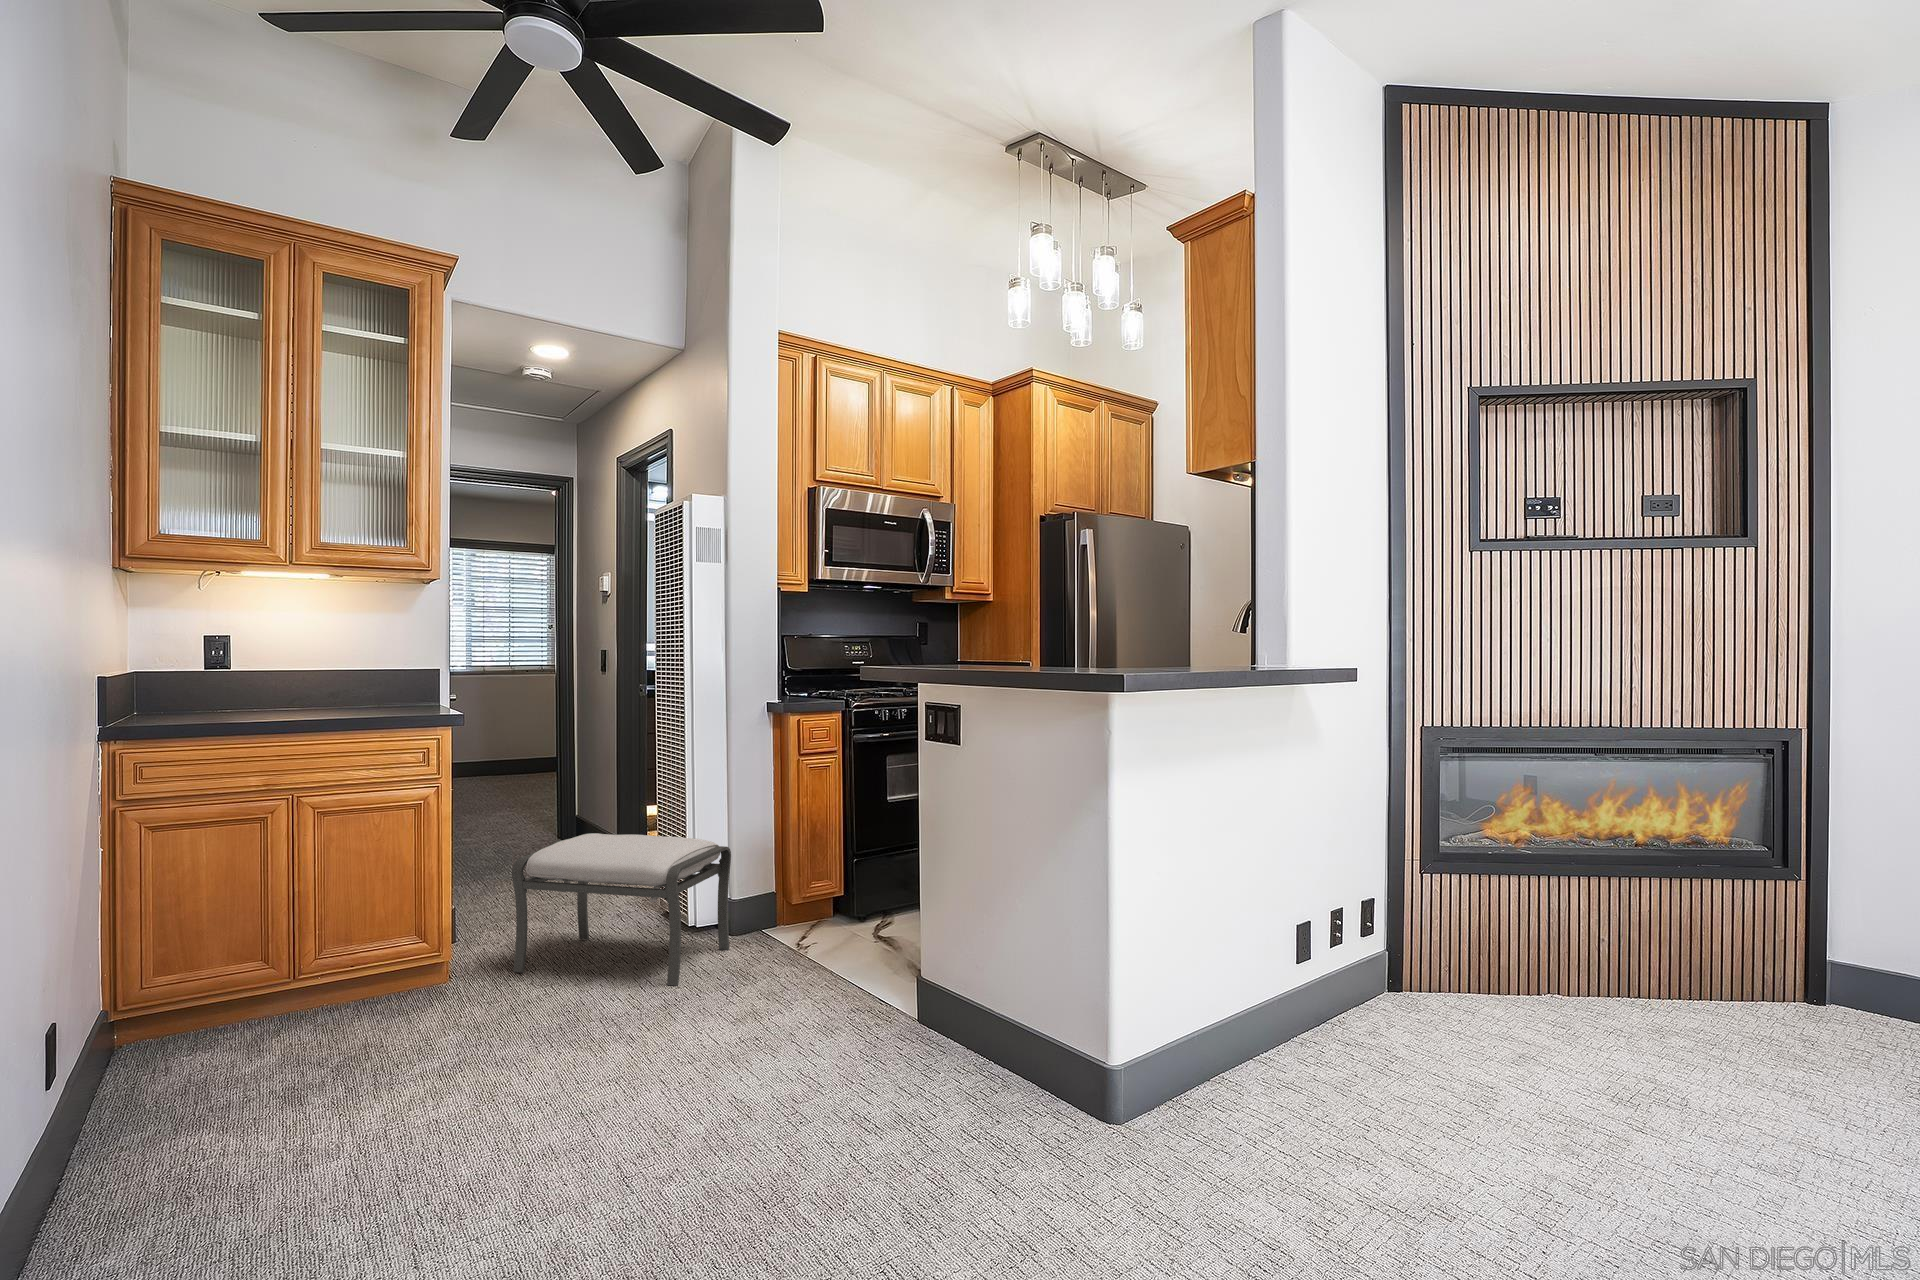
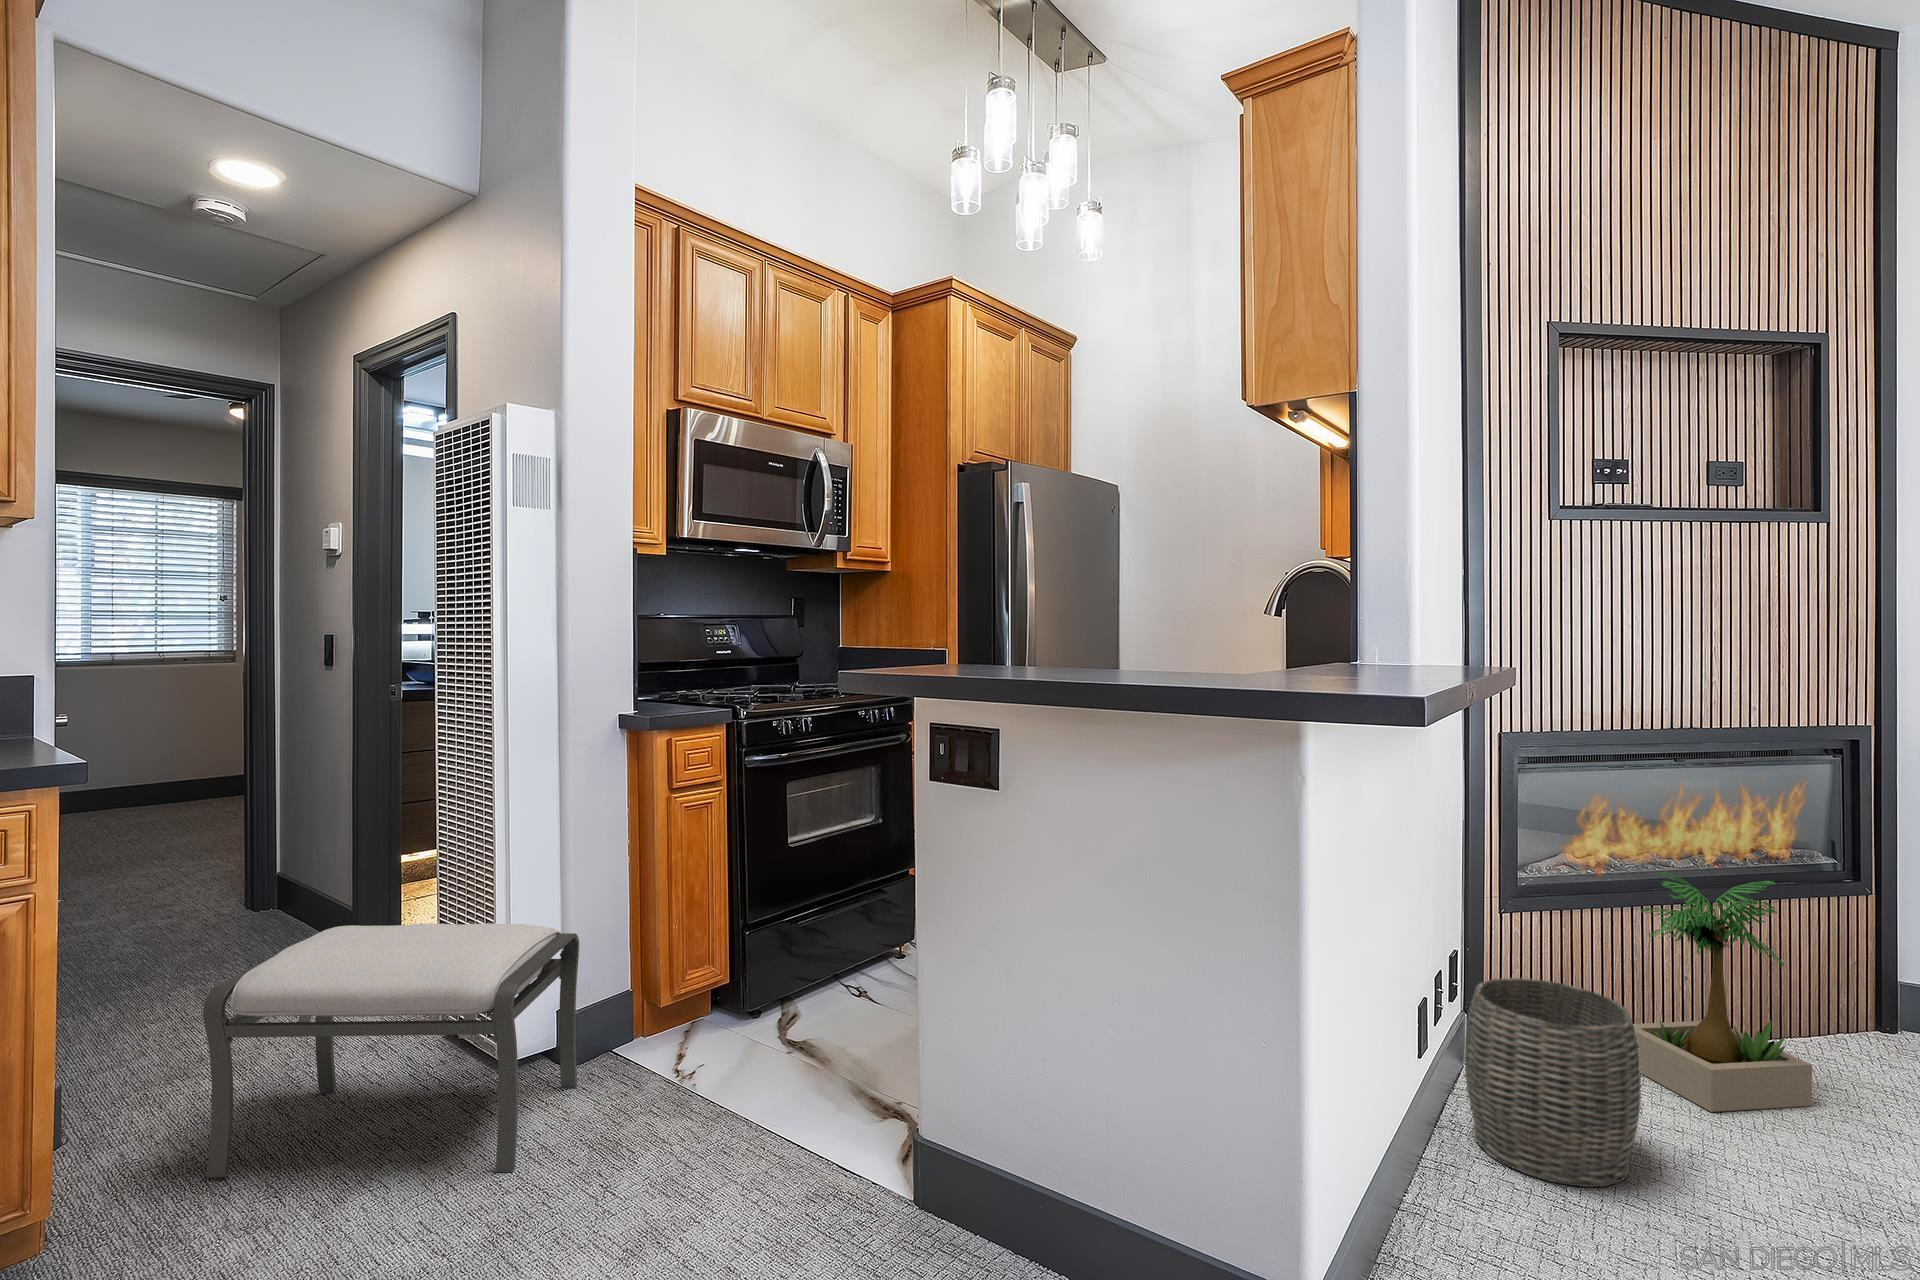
potted plant: none [1522,842,1671,1043] -> present [1633,871,1812,1112]
woven basket: none [1333,914,1460,1066] -> present [1465,978,1641,1187]

